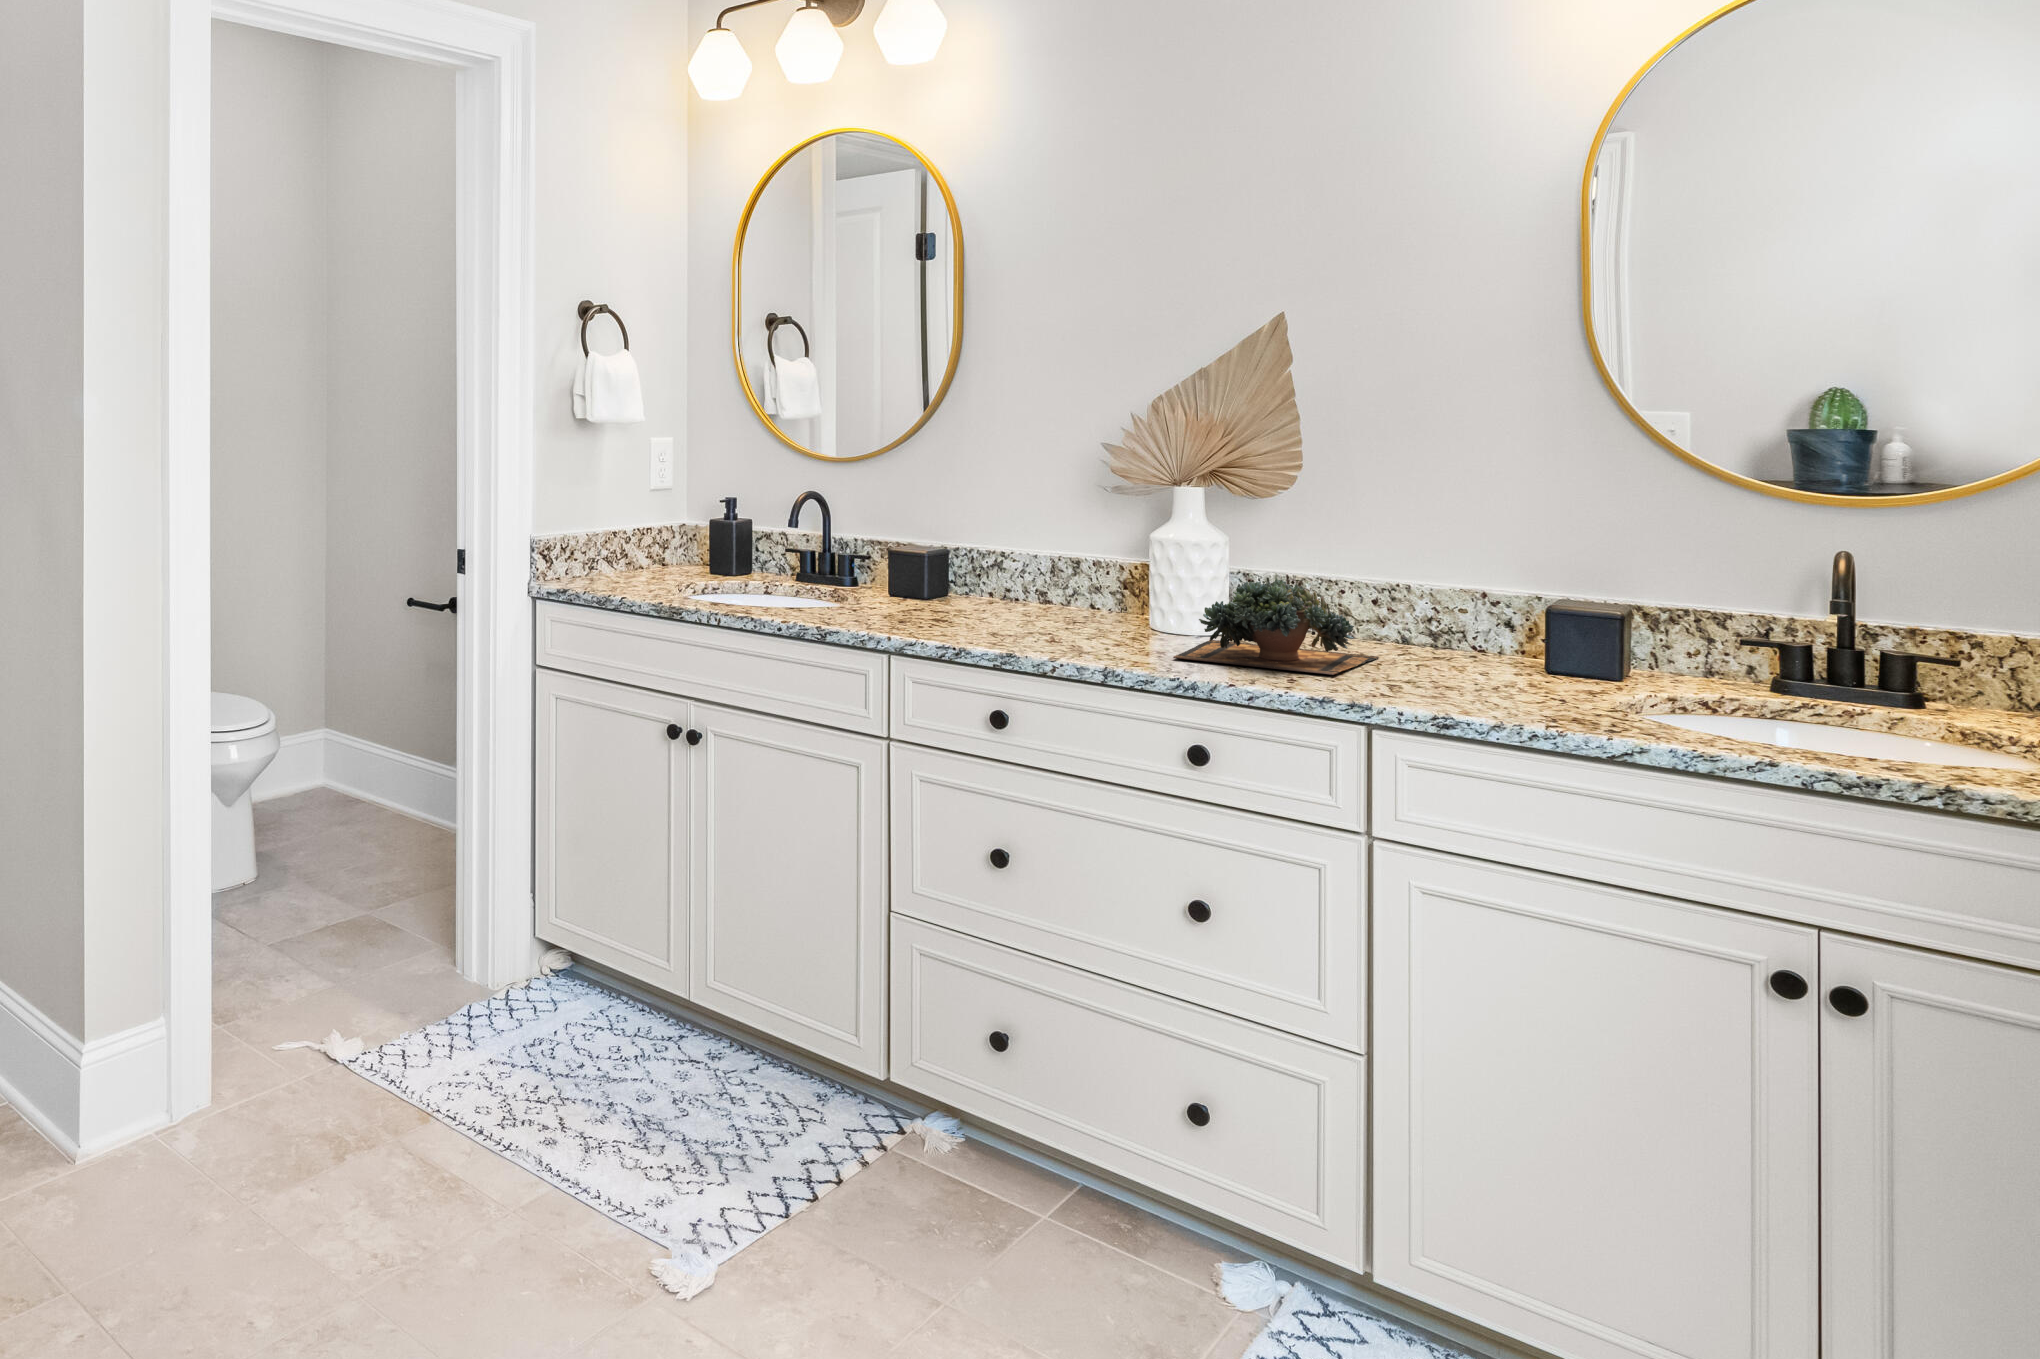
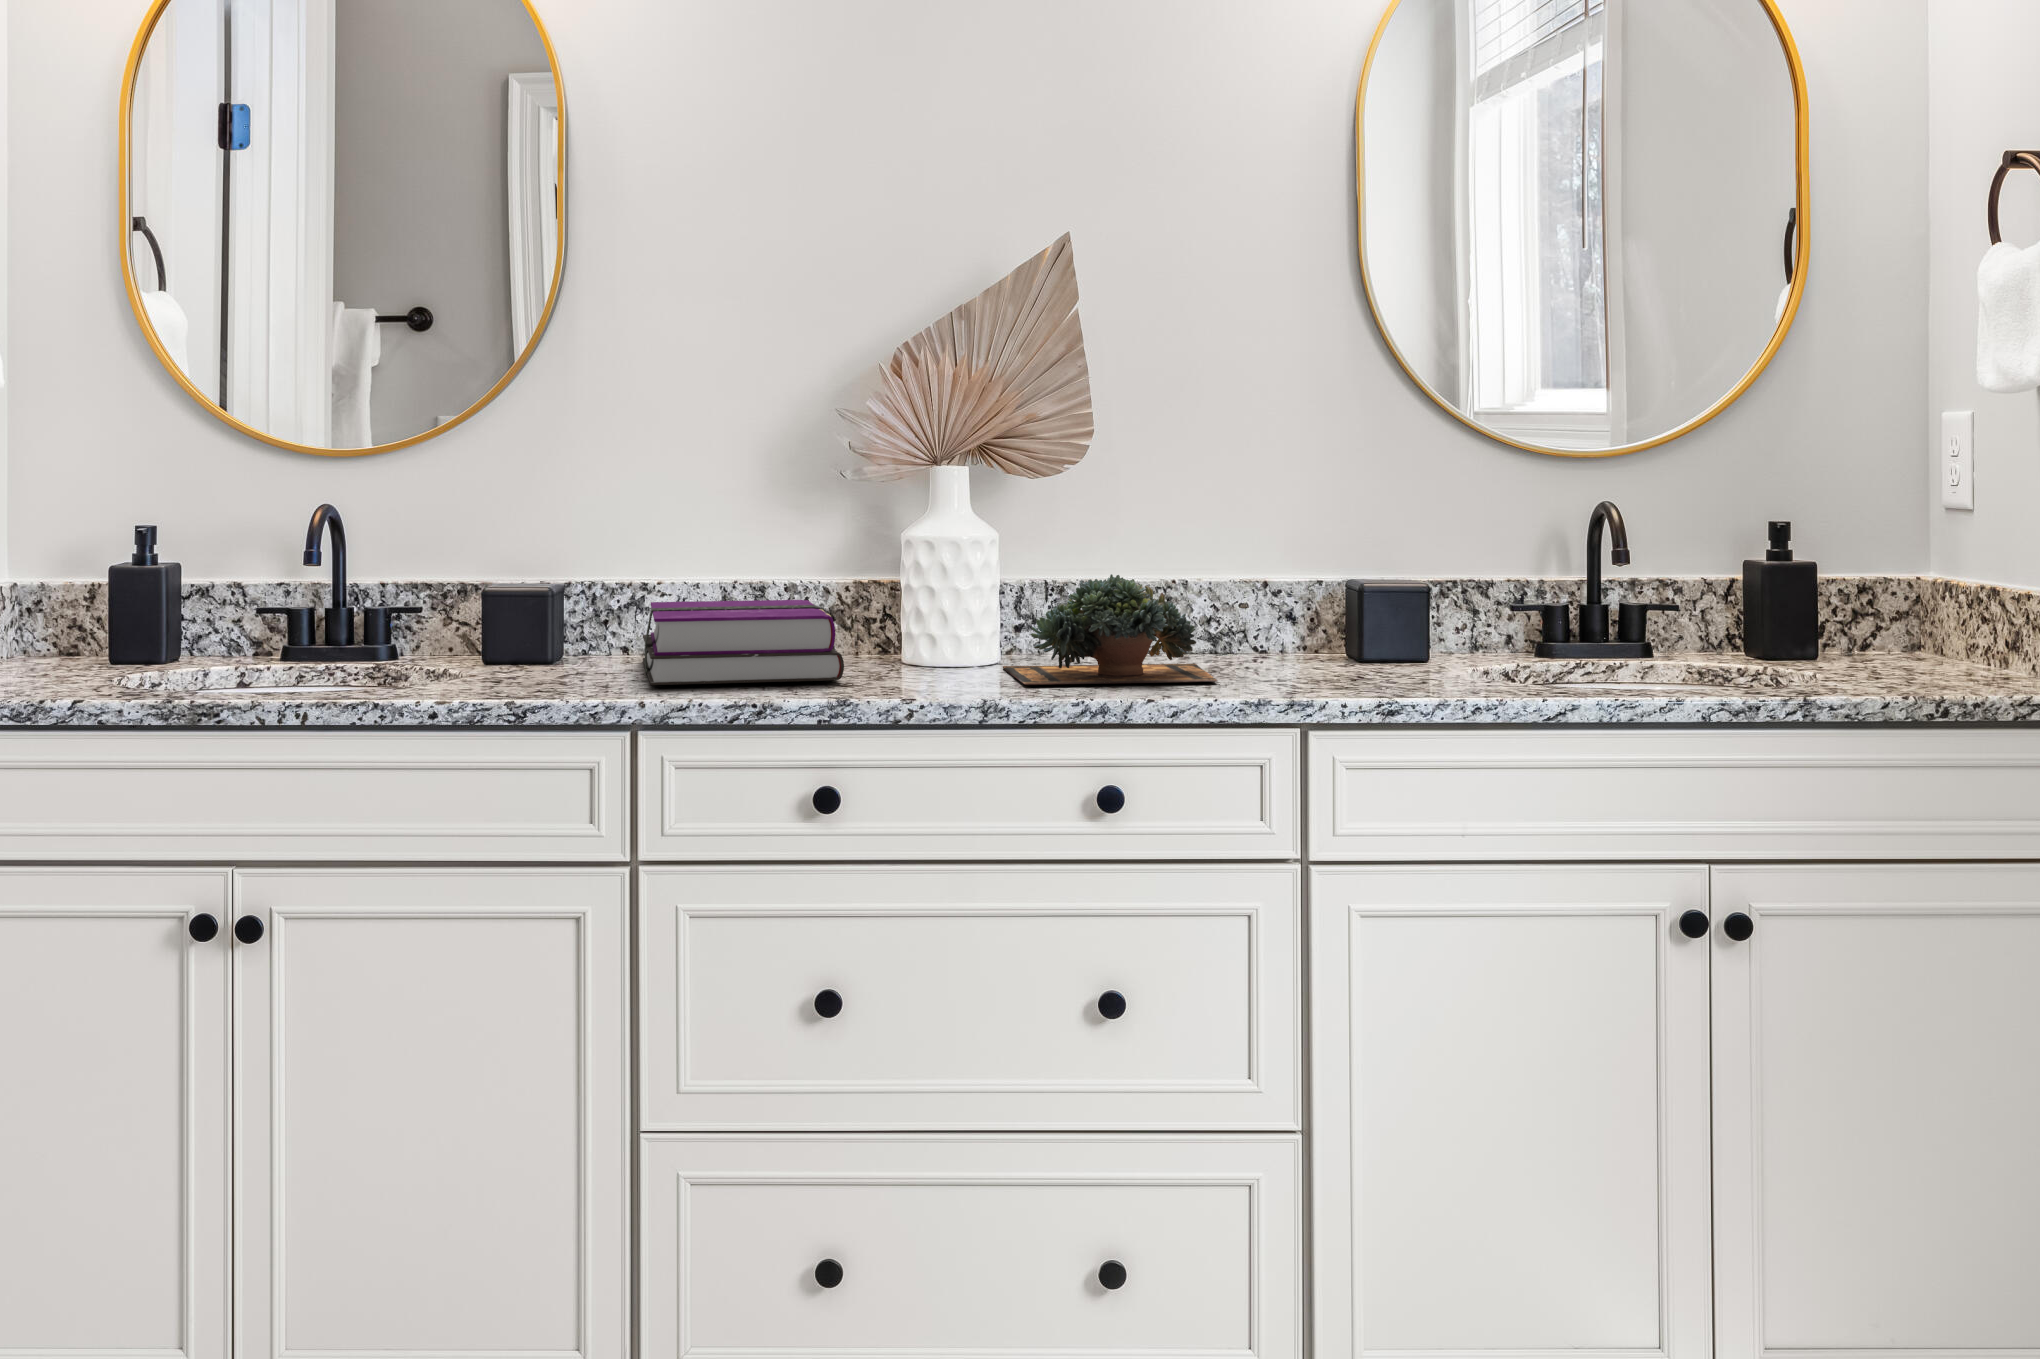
hardback book: none [927,566,1108,637] -> present [643,600,844,685]

